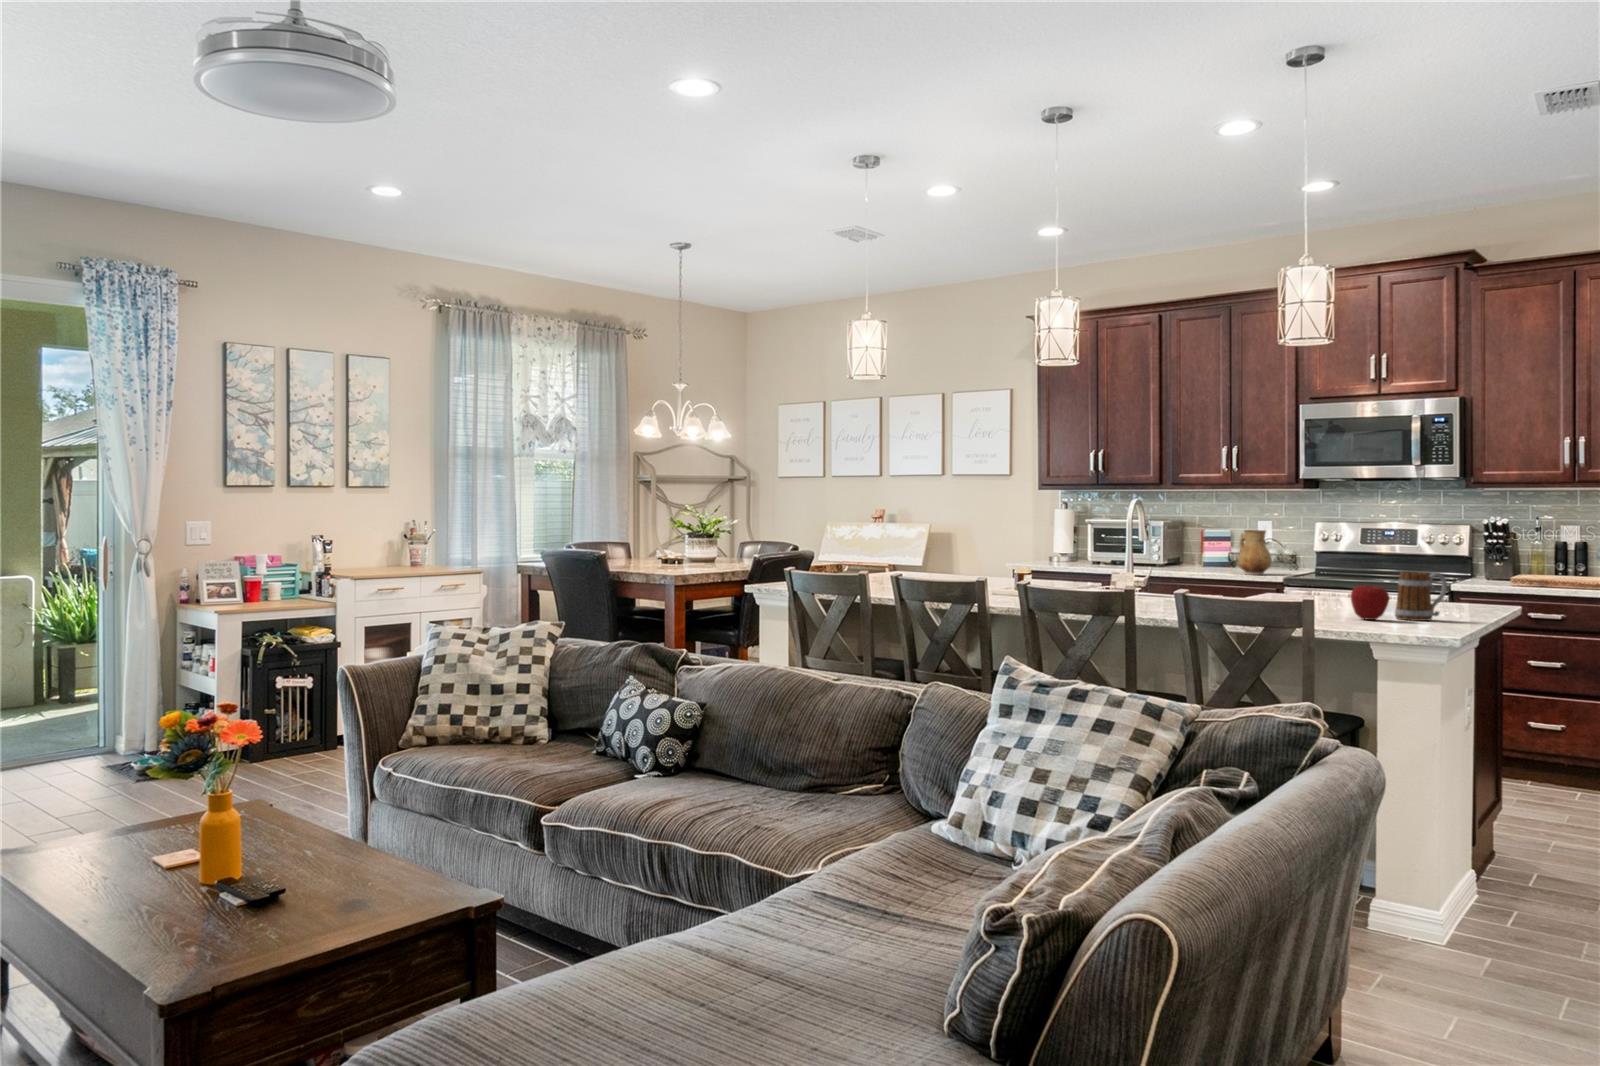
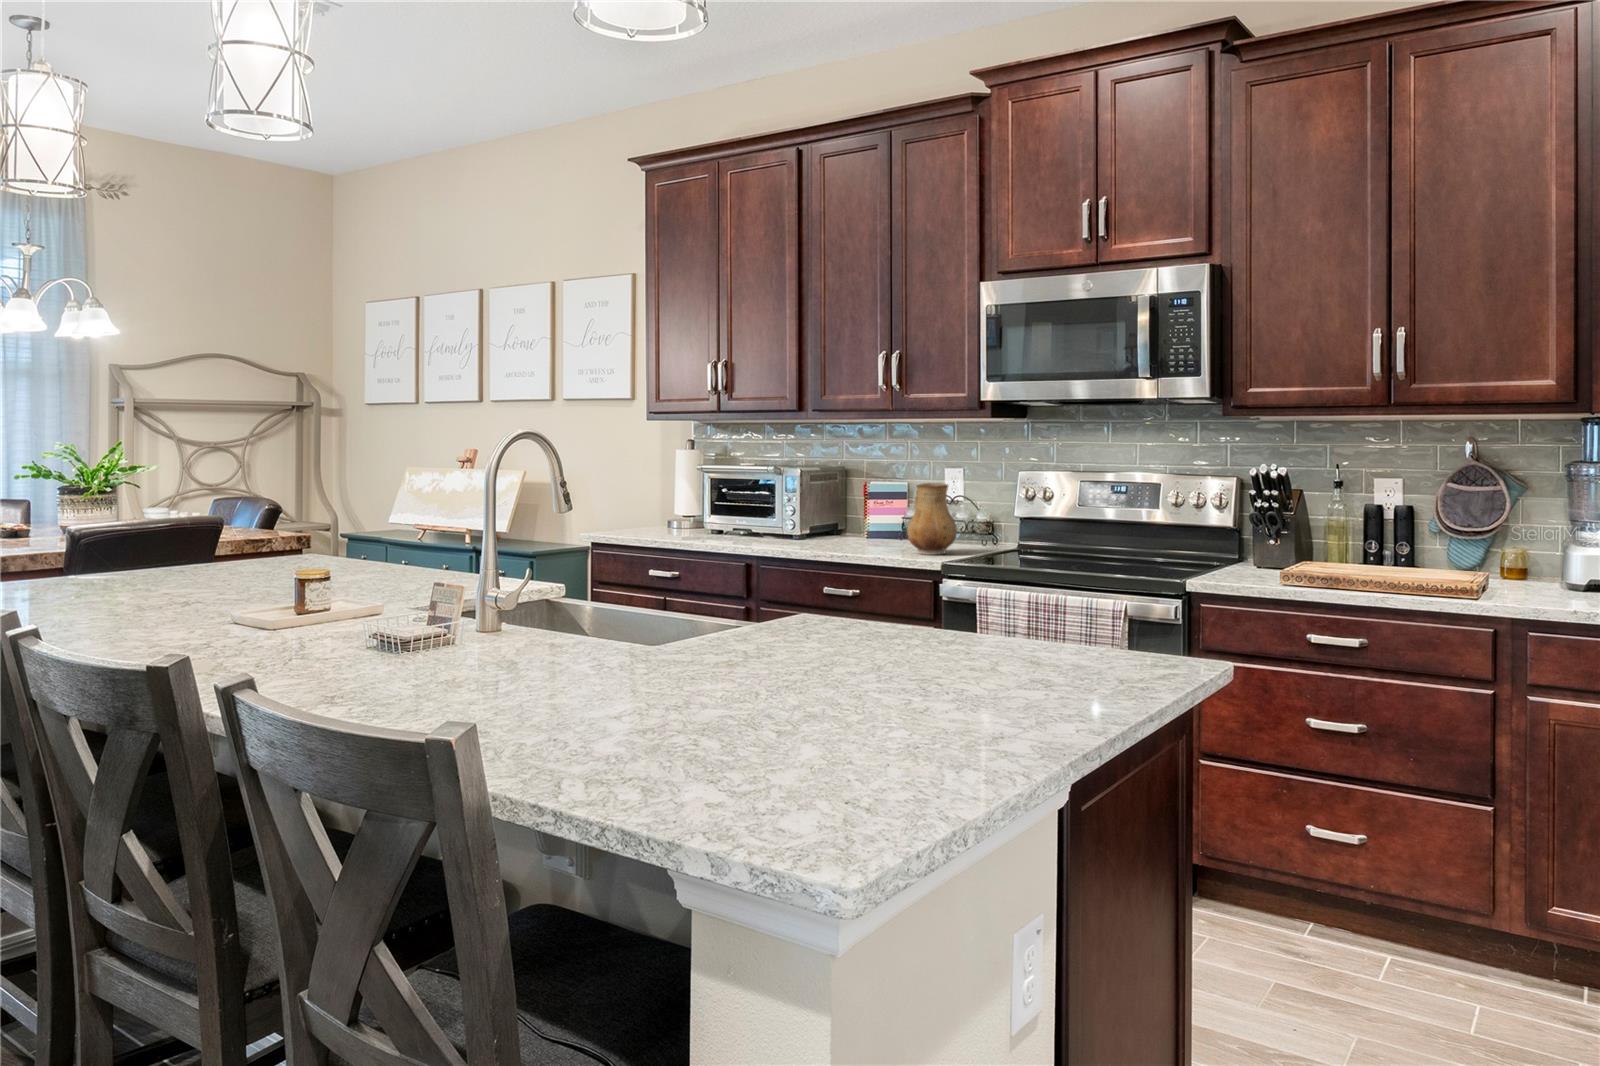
mug: present [1395,572,1447,621] -> none [825,651,949,788]
apple: present [1351,585,1390,620] -> none [684,695,778,794]

